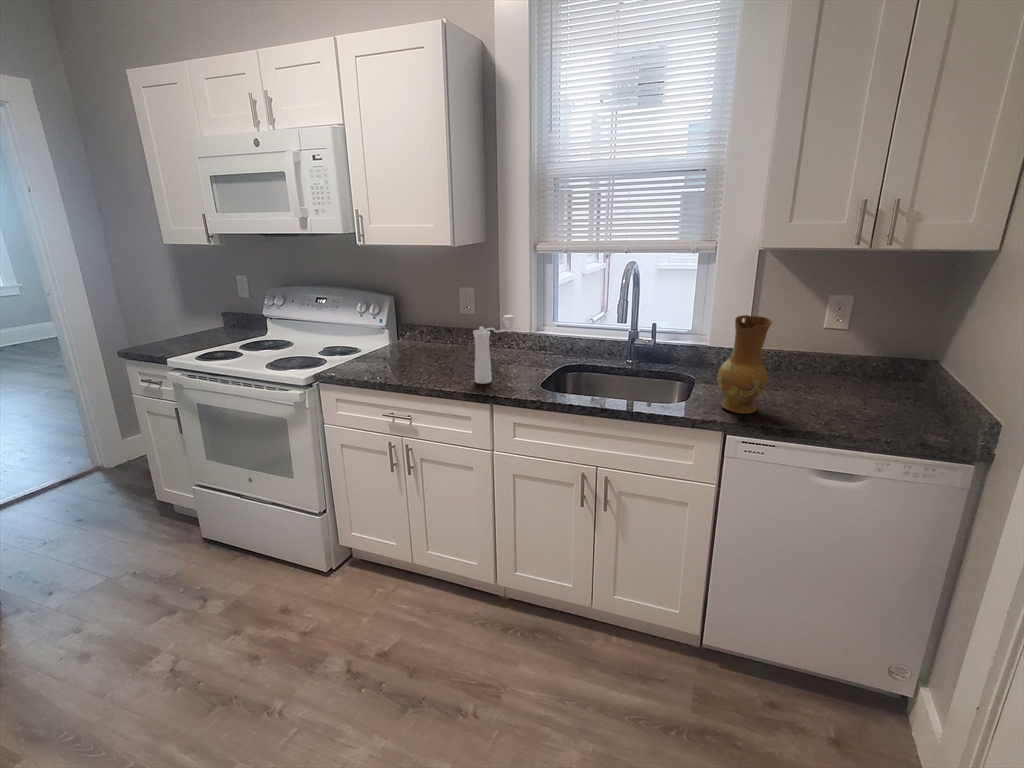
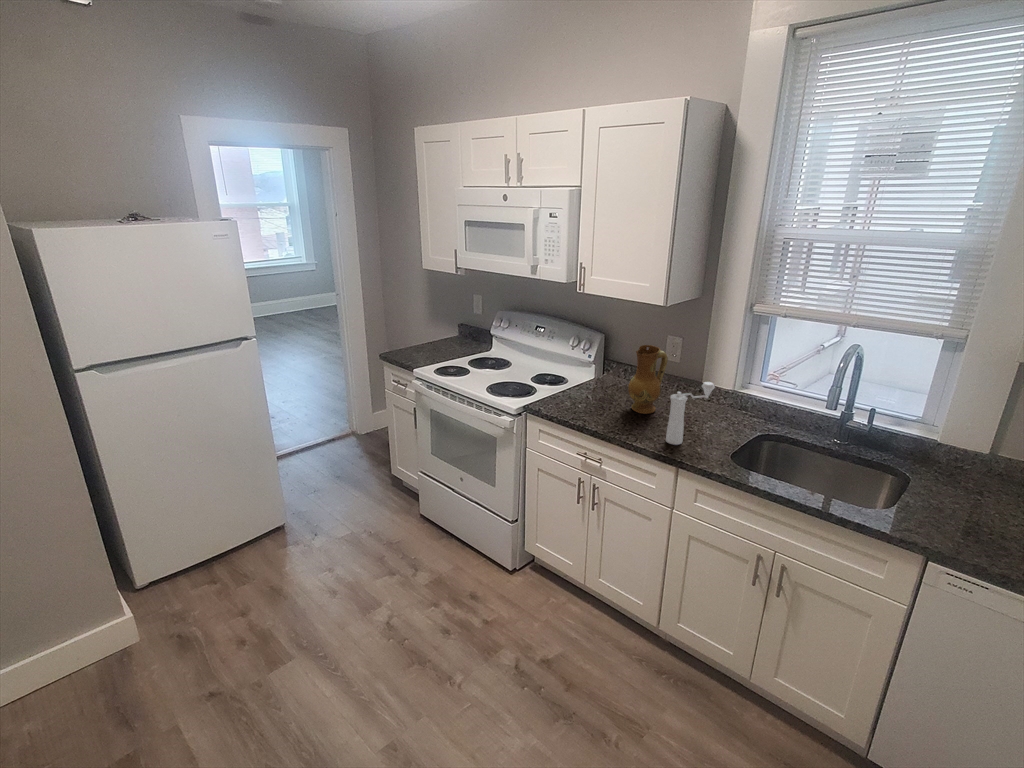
ceramic jug: present [717,315,772,414] -> present [628,345,668,414]

